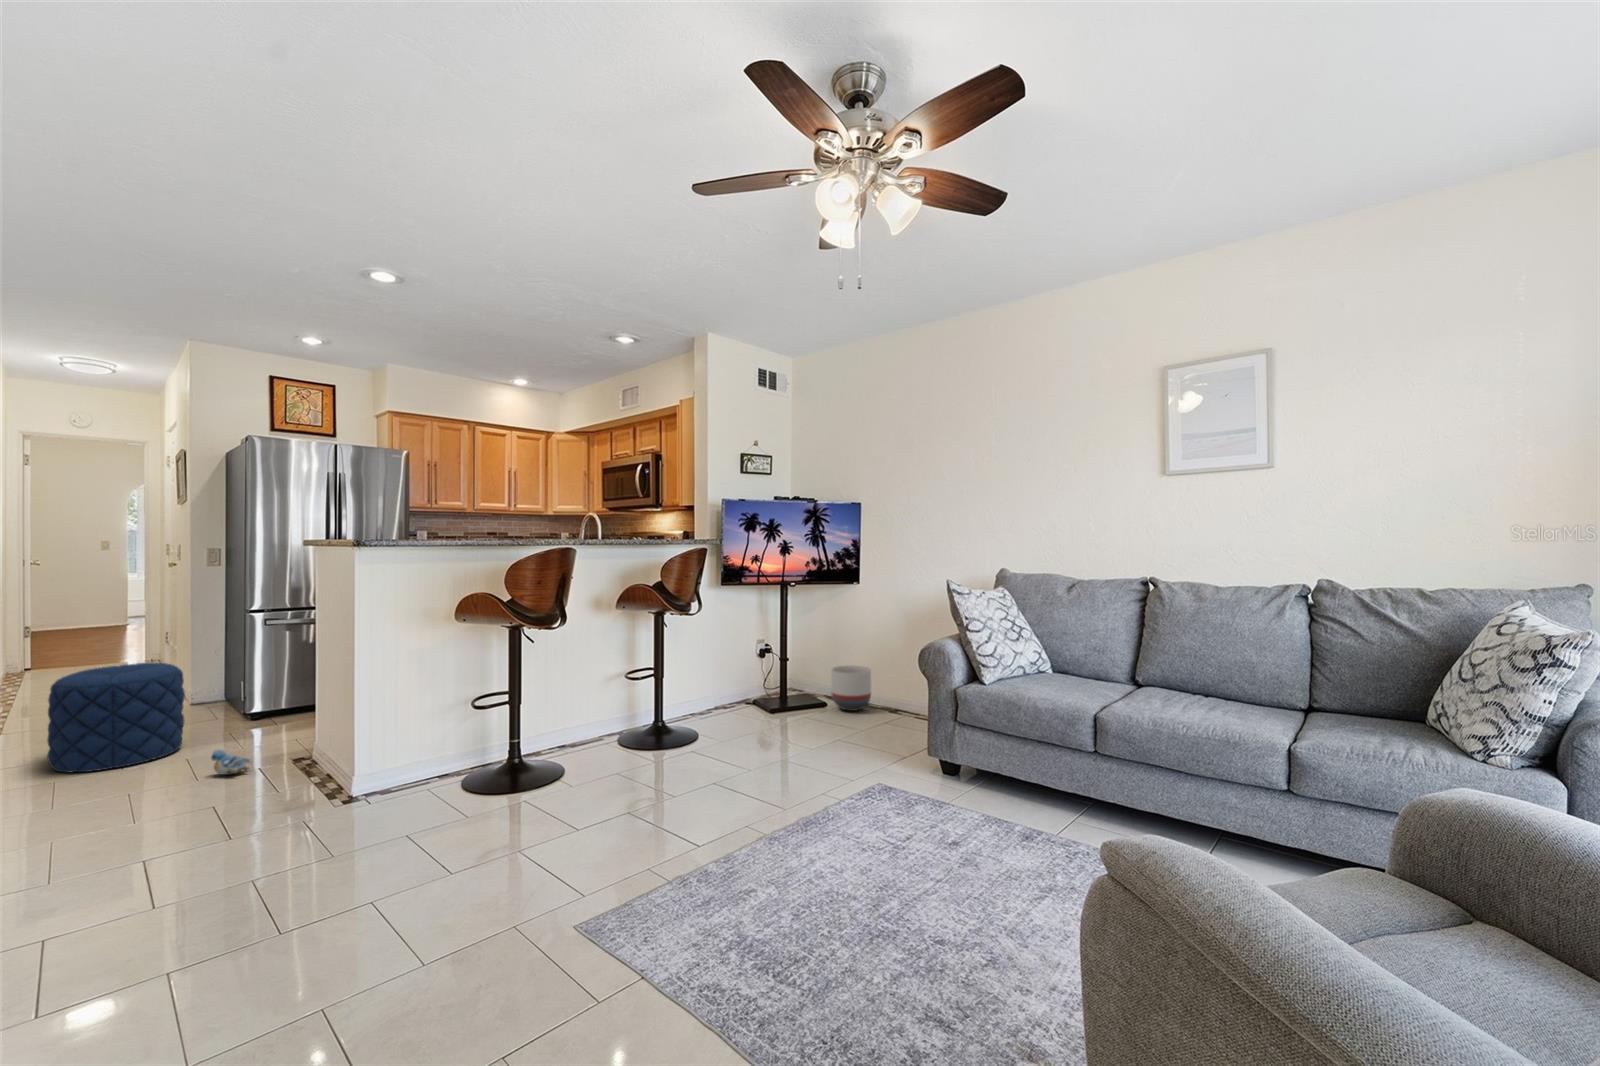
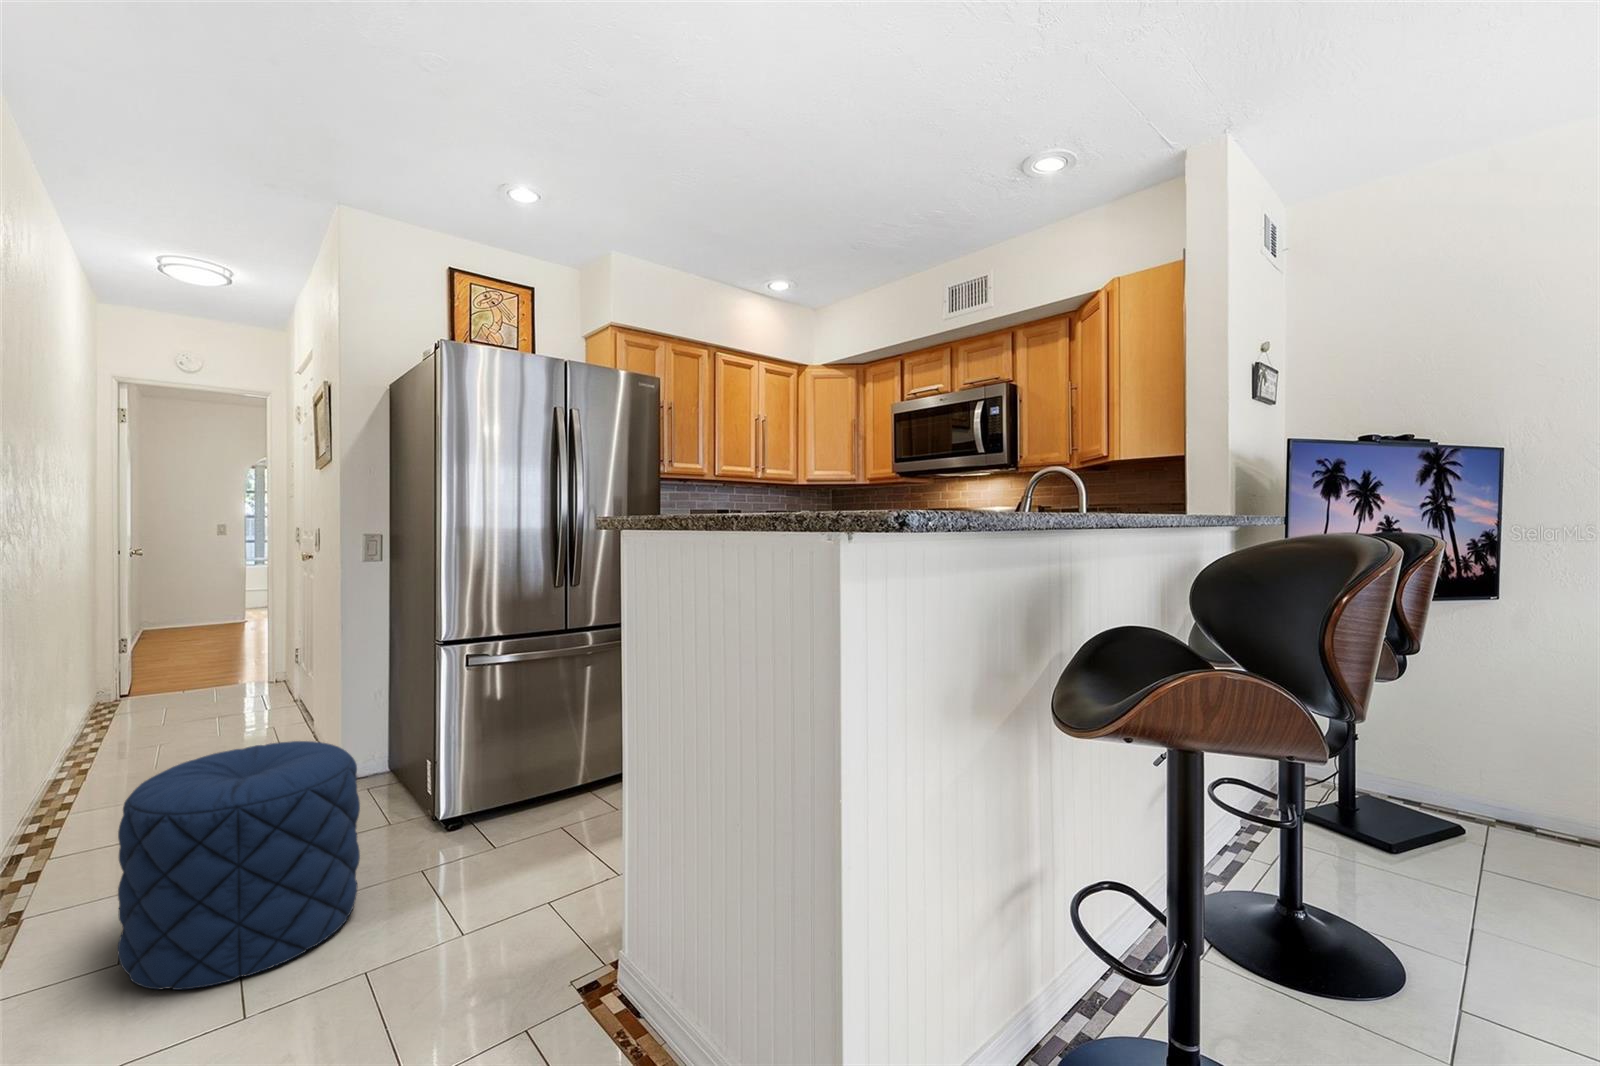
planter: present [831,666,871,711] -> none [1455,749,1562,842]
plush toy: present [211,749,252,775] -> none [435,964,515,1024]

